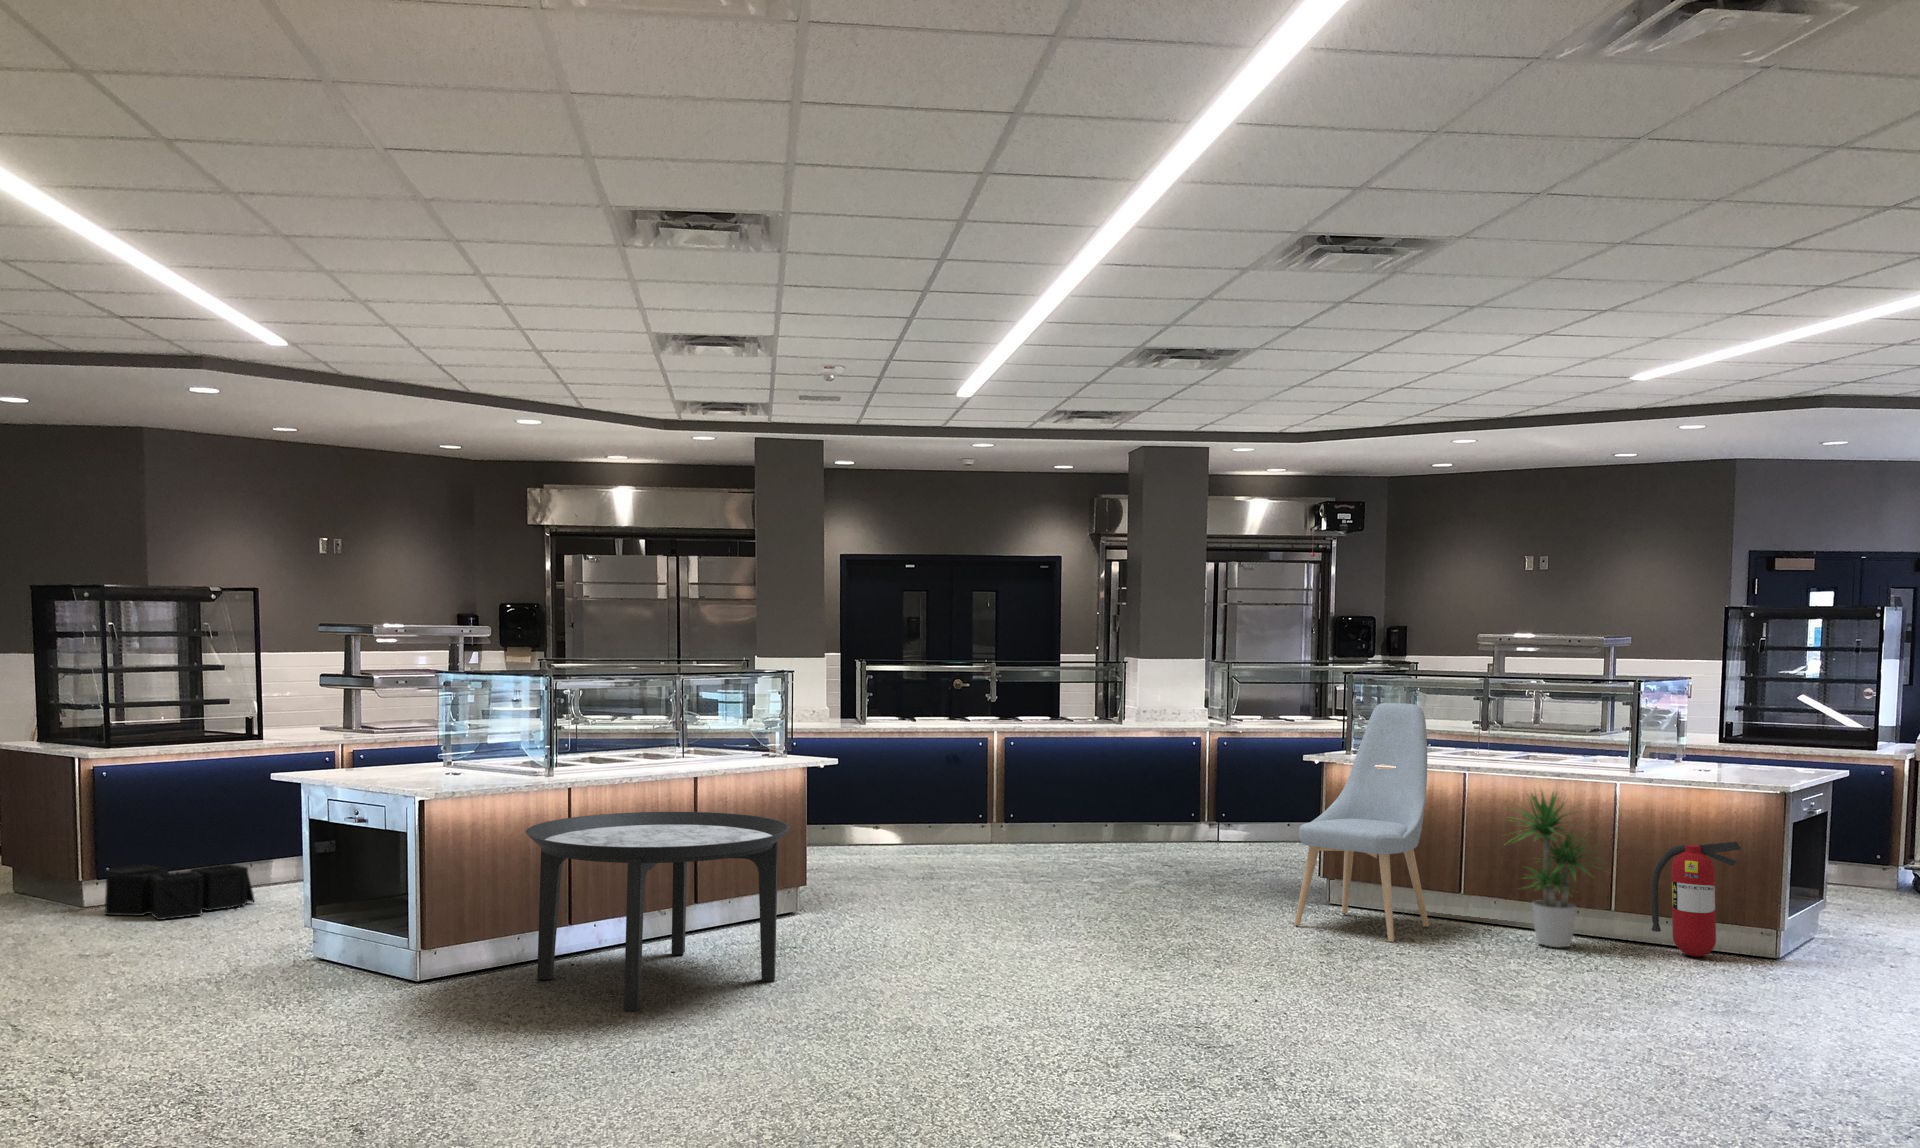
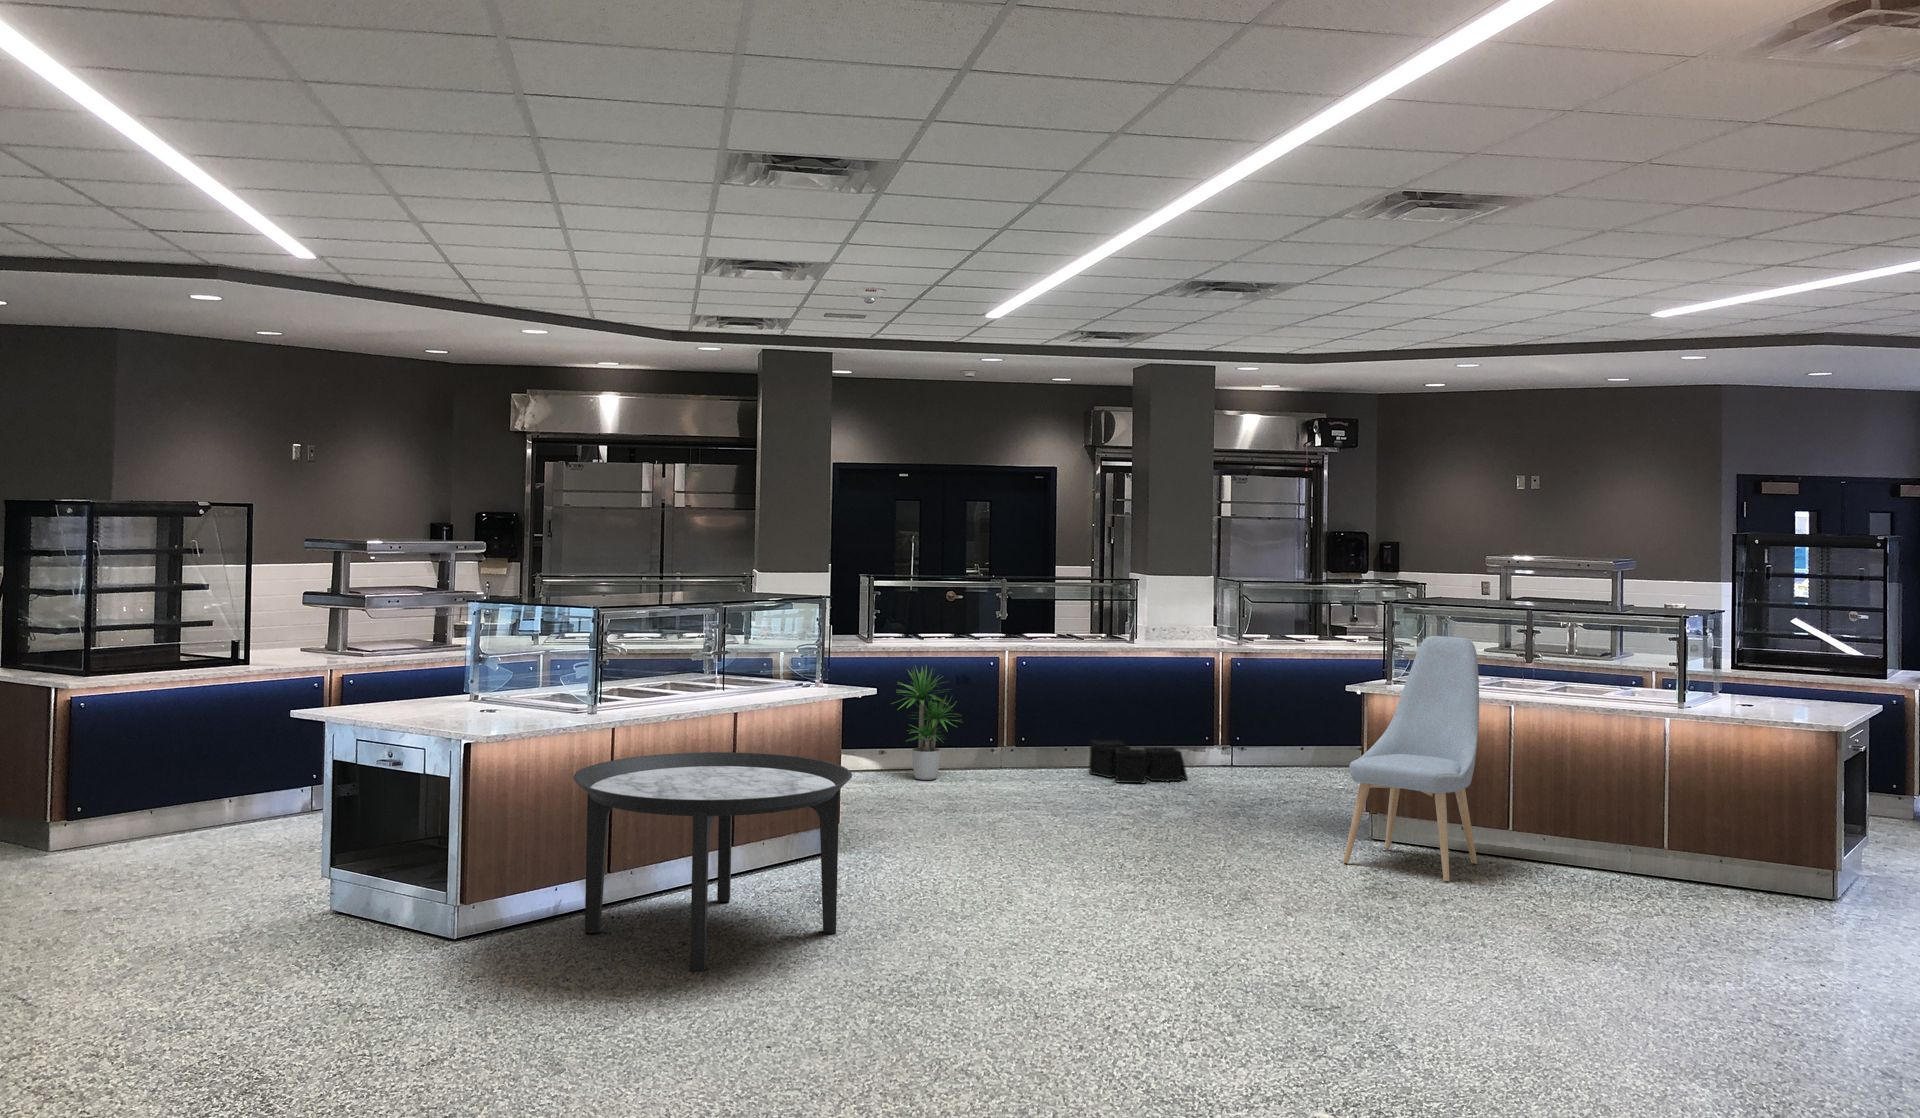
potted plant: present [1512,792,1601,947] -> present [892,667,959,780]
fire extinguisher: present [1651,842,1741,957] -> none [1707,783,1804,897]
storage bin: present [104,864,255,920] -> present [1089,740,1188,783]

